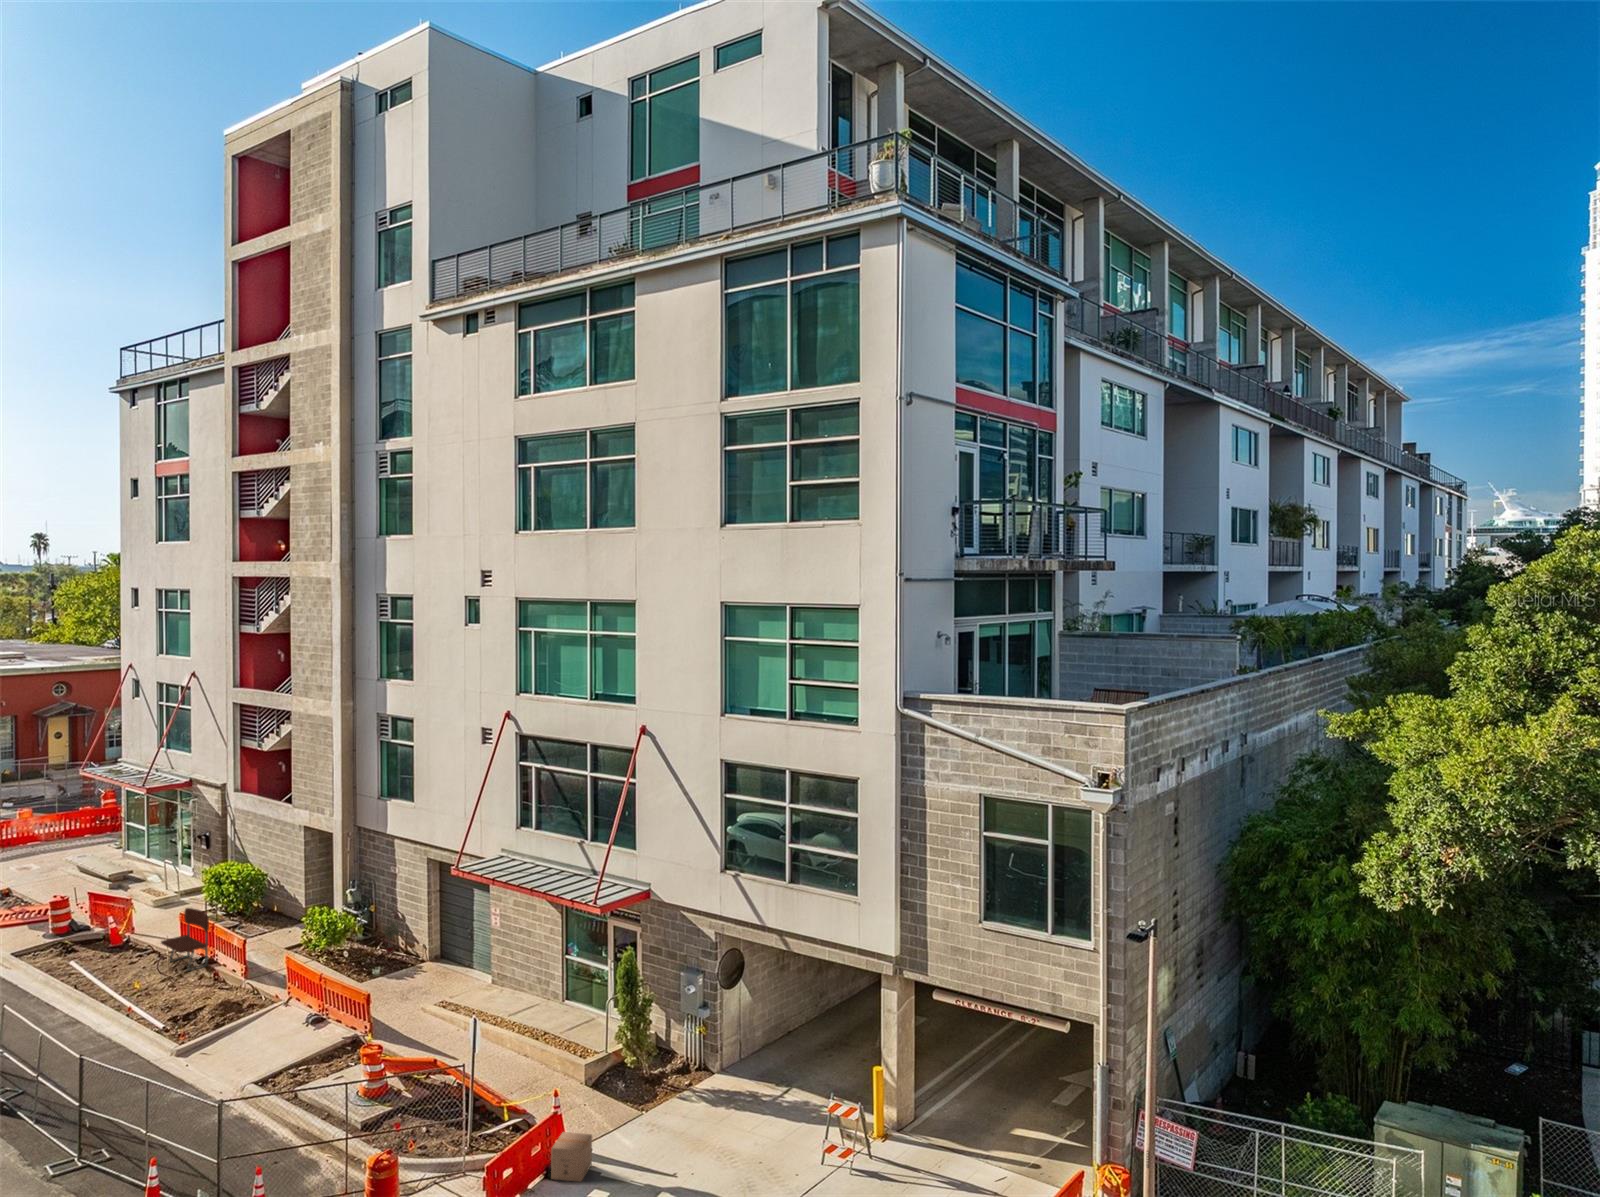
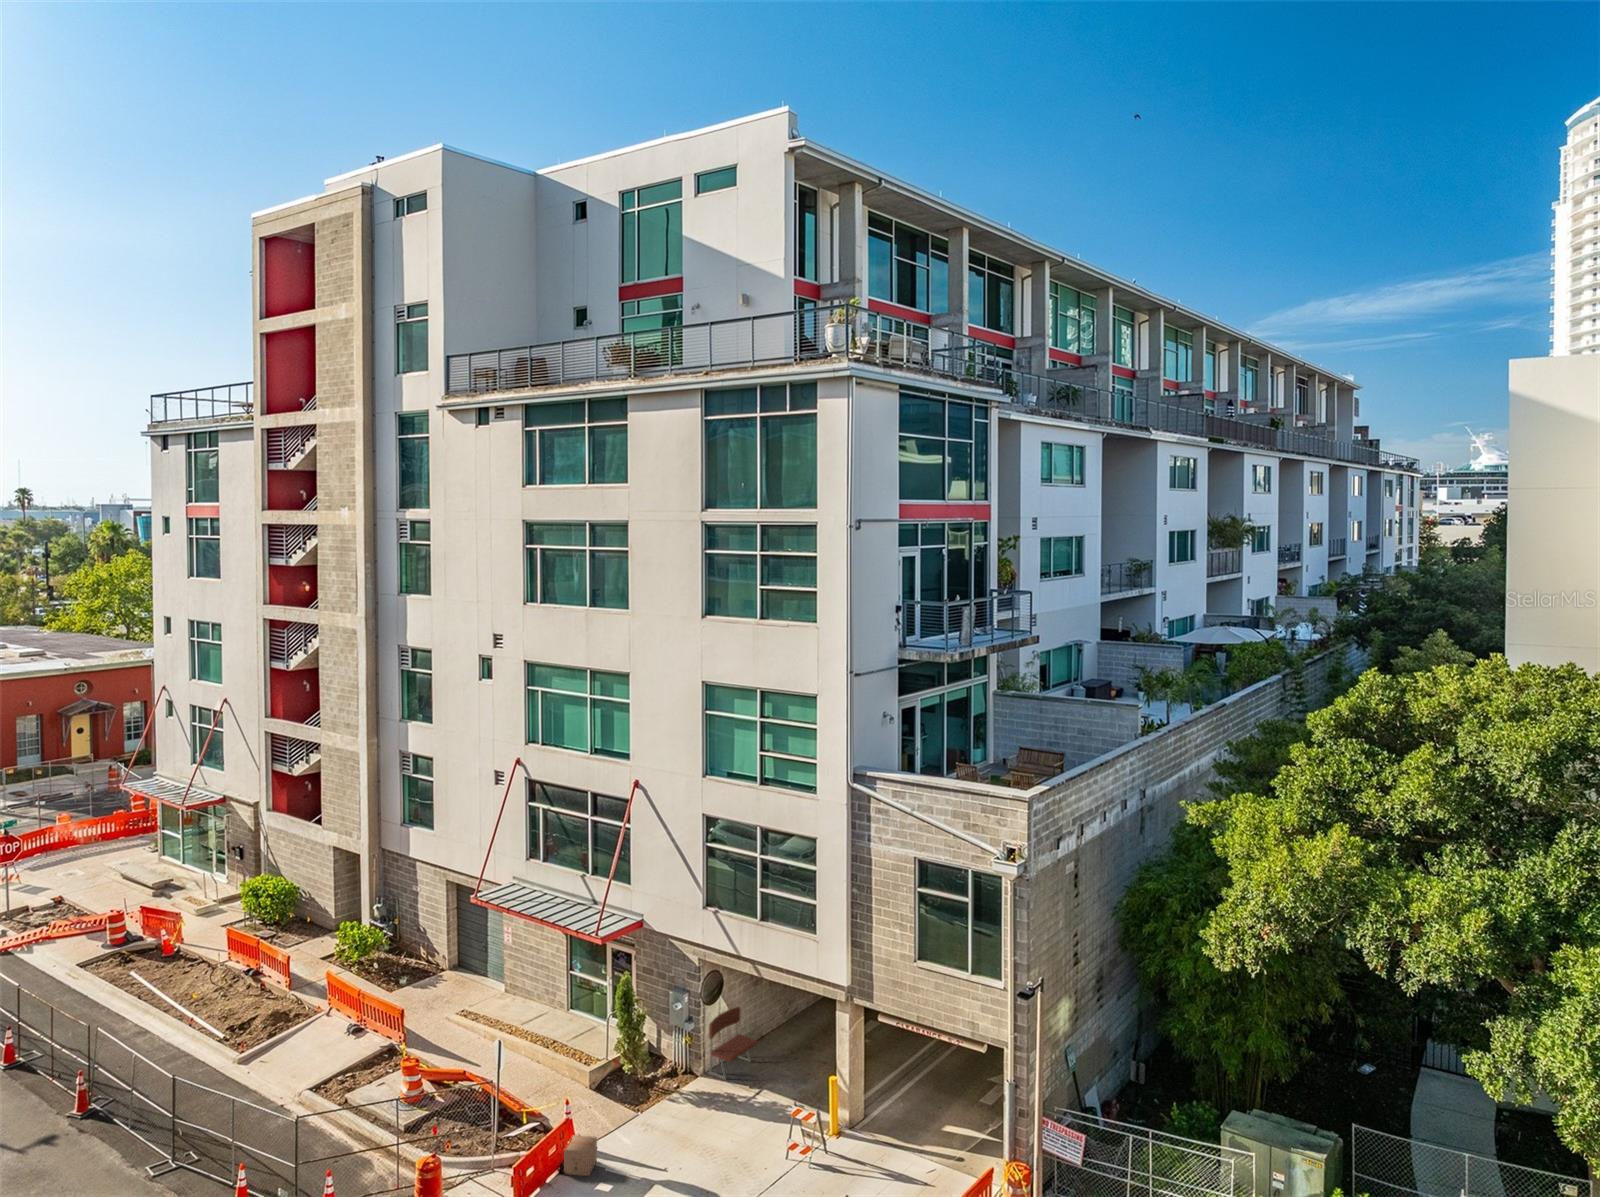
bench: present [161,908,209,971] -> present [709,1007,758,1079]
potted tree: present [384,920,402,954] -> none [407,931,426,962]

